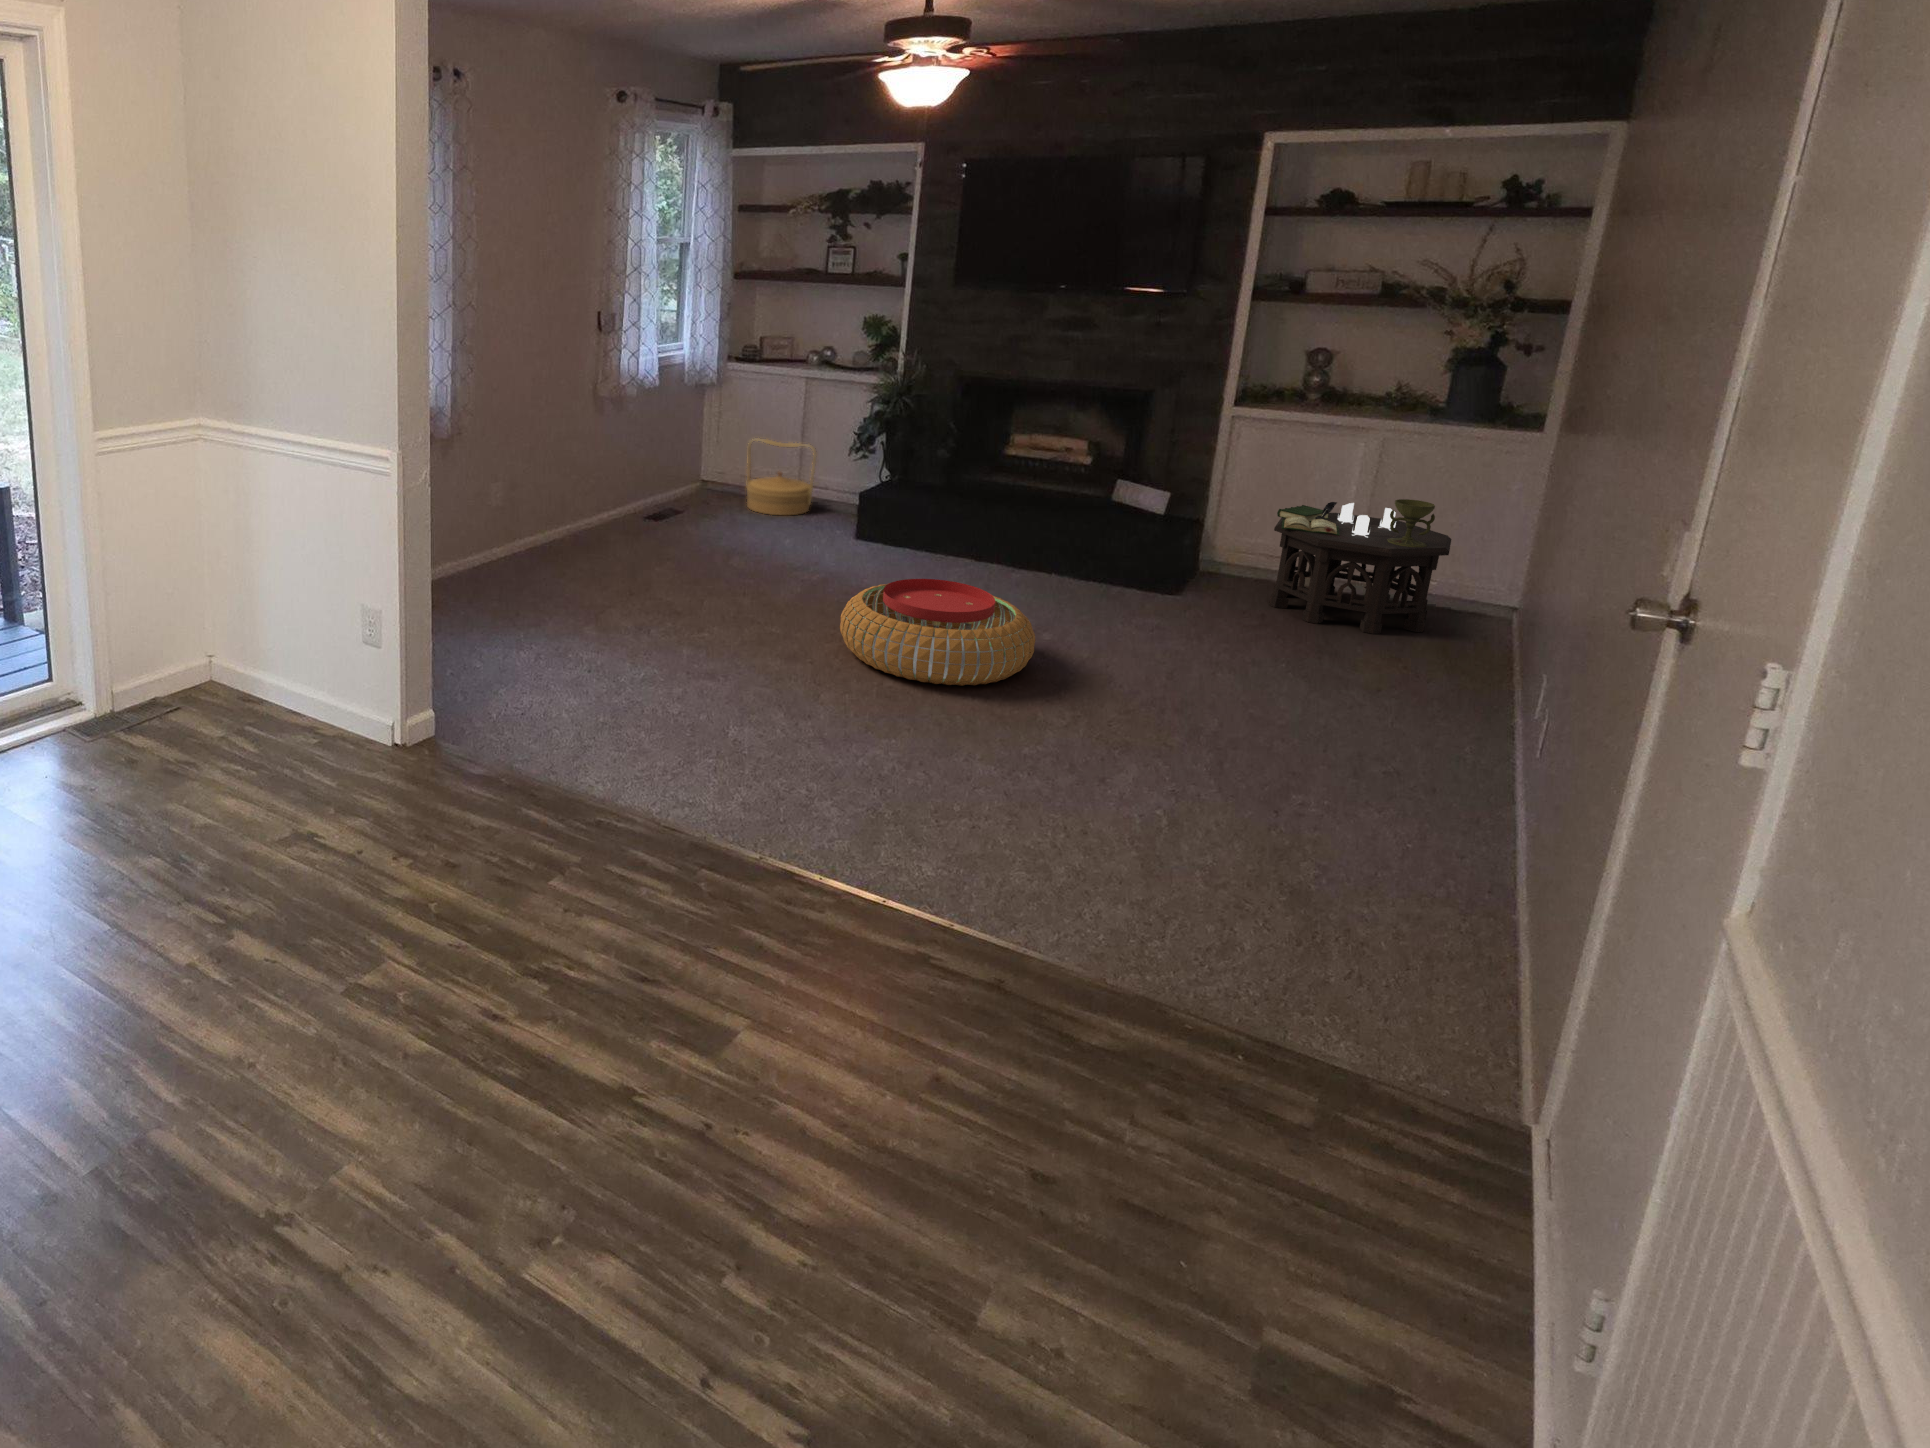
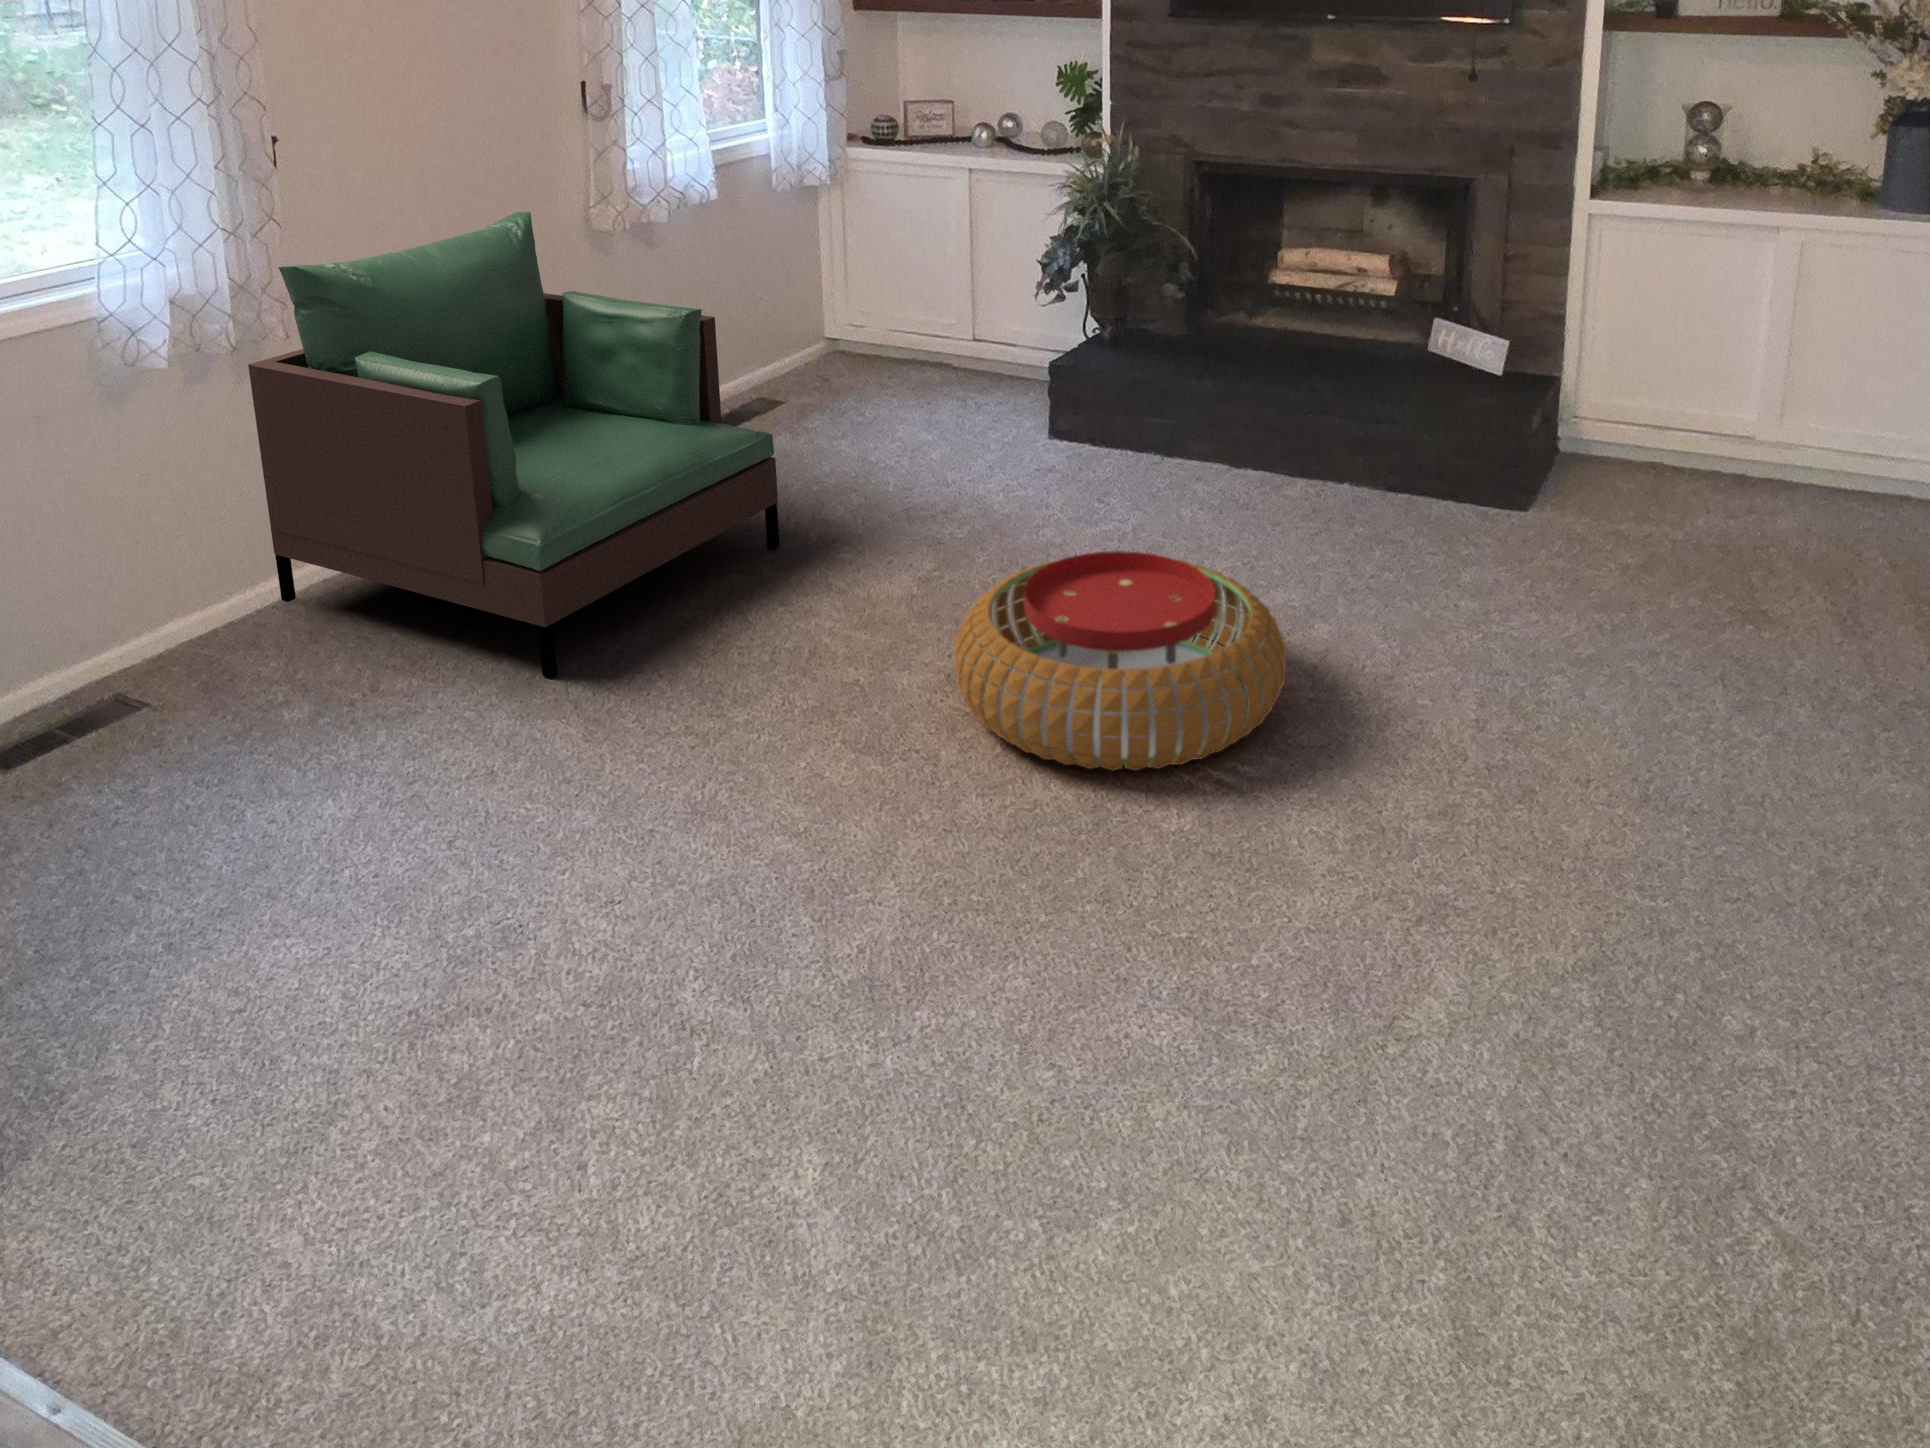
armchair: none [454,384,716,622] -> present [248,212,779,678]
woven basket: present [747,439,816,515] -> none [880,273,987,401]
side table: present [1269,499,1451,634] -> none [1658,345,1906,564]

